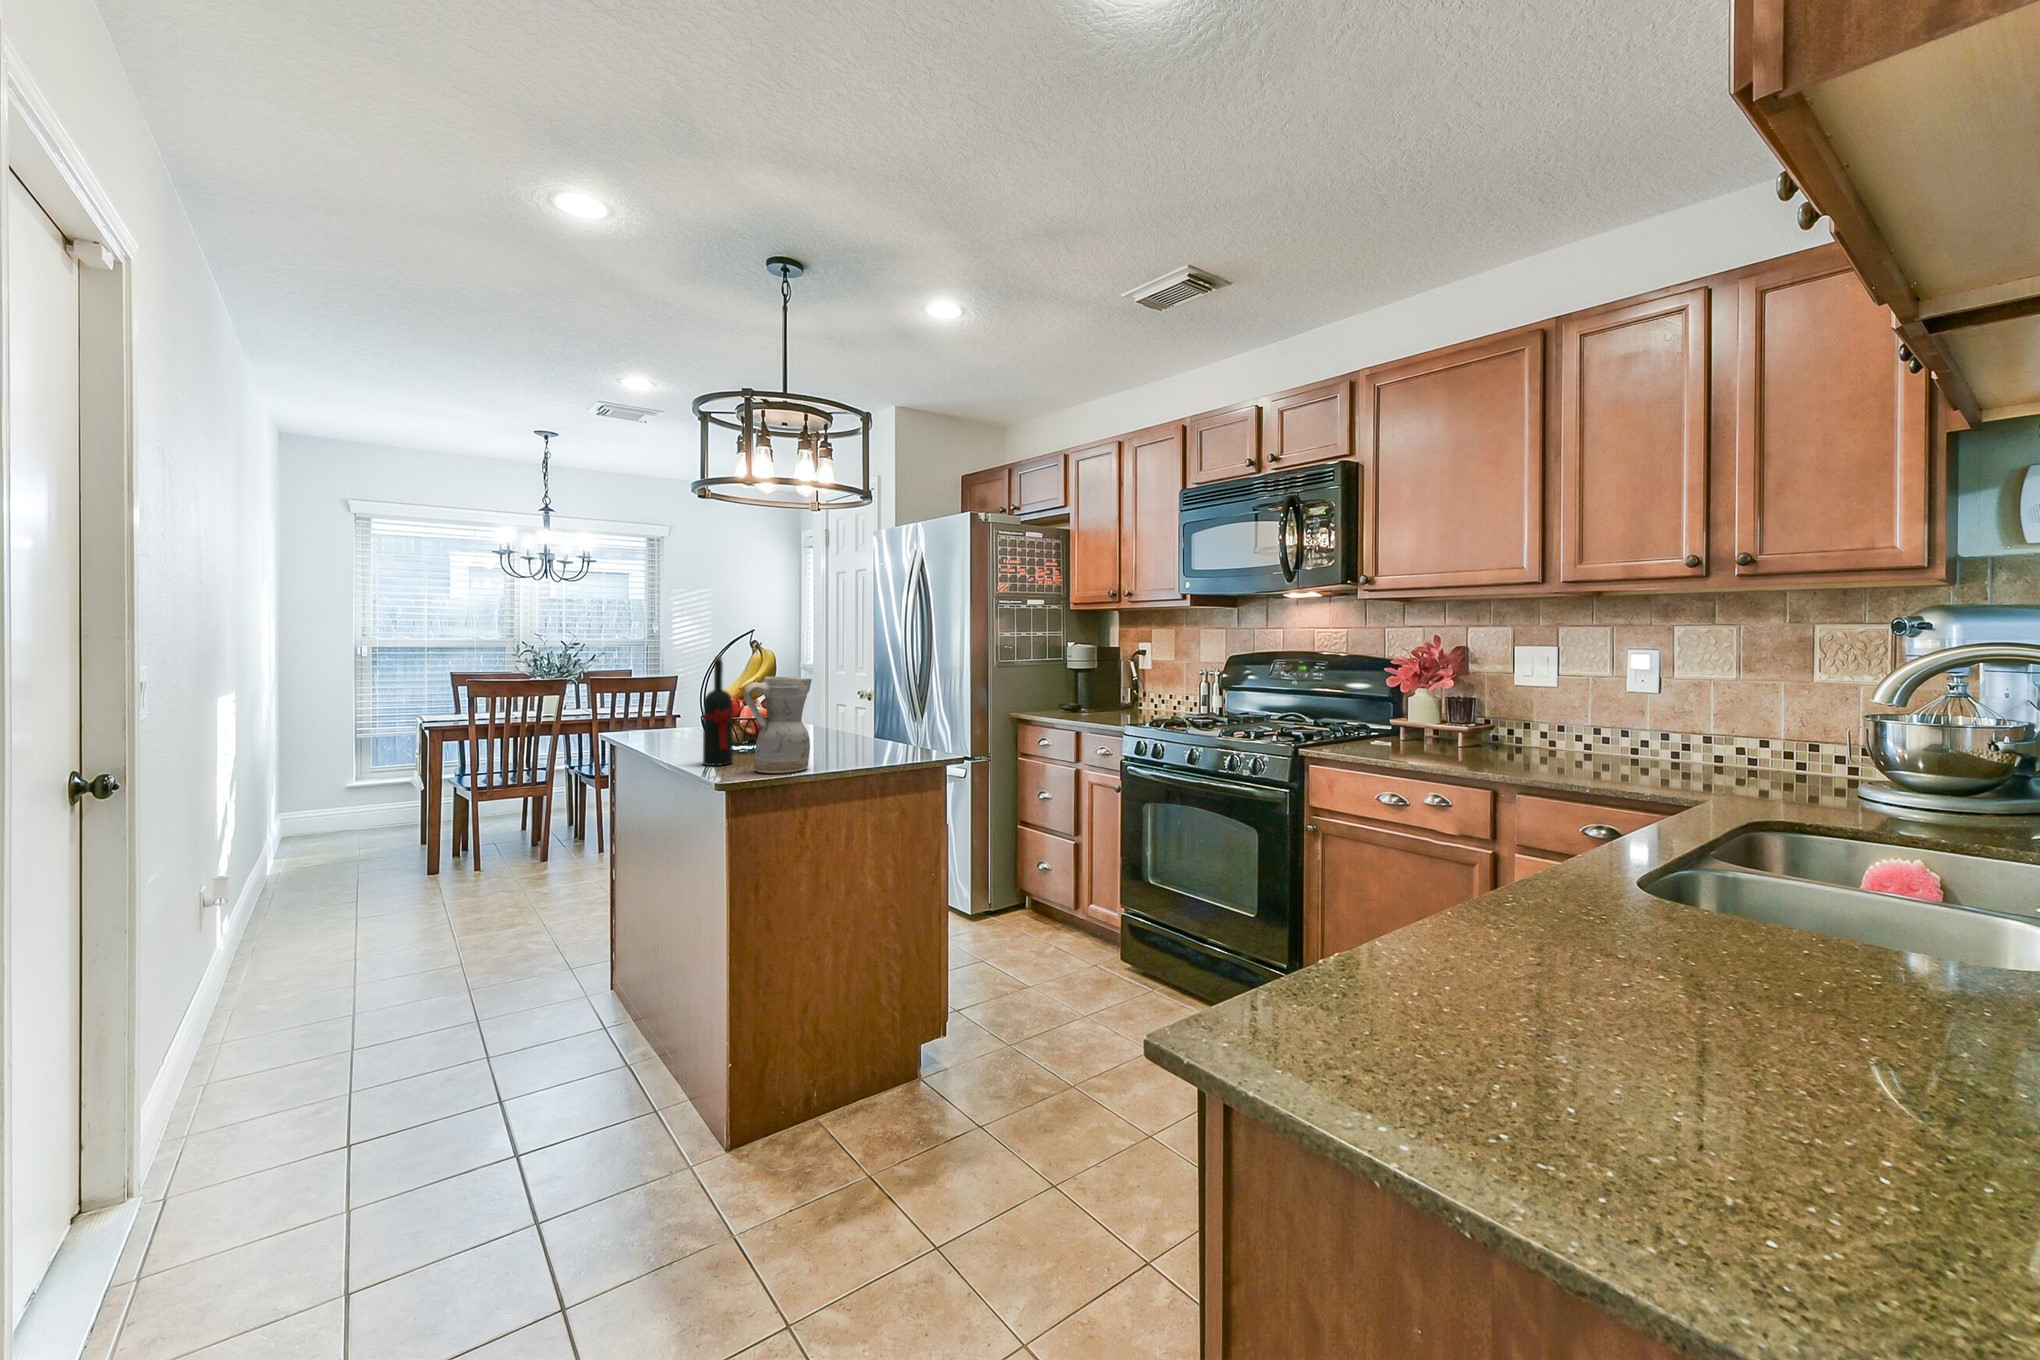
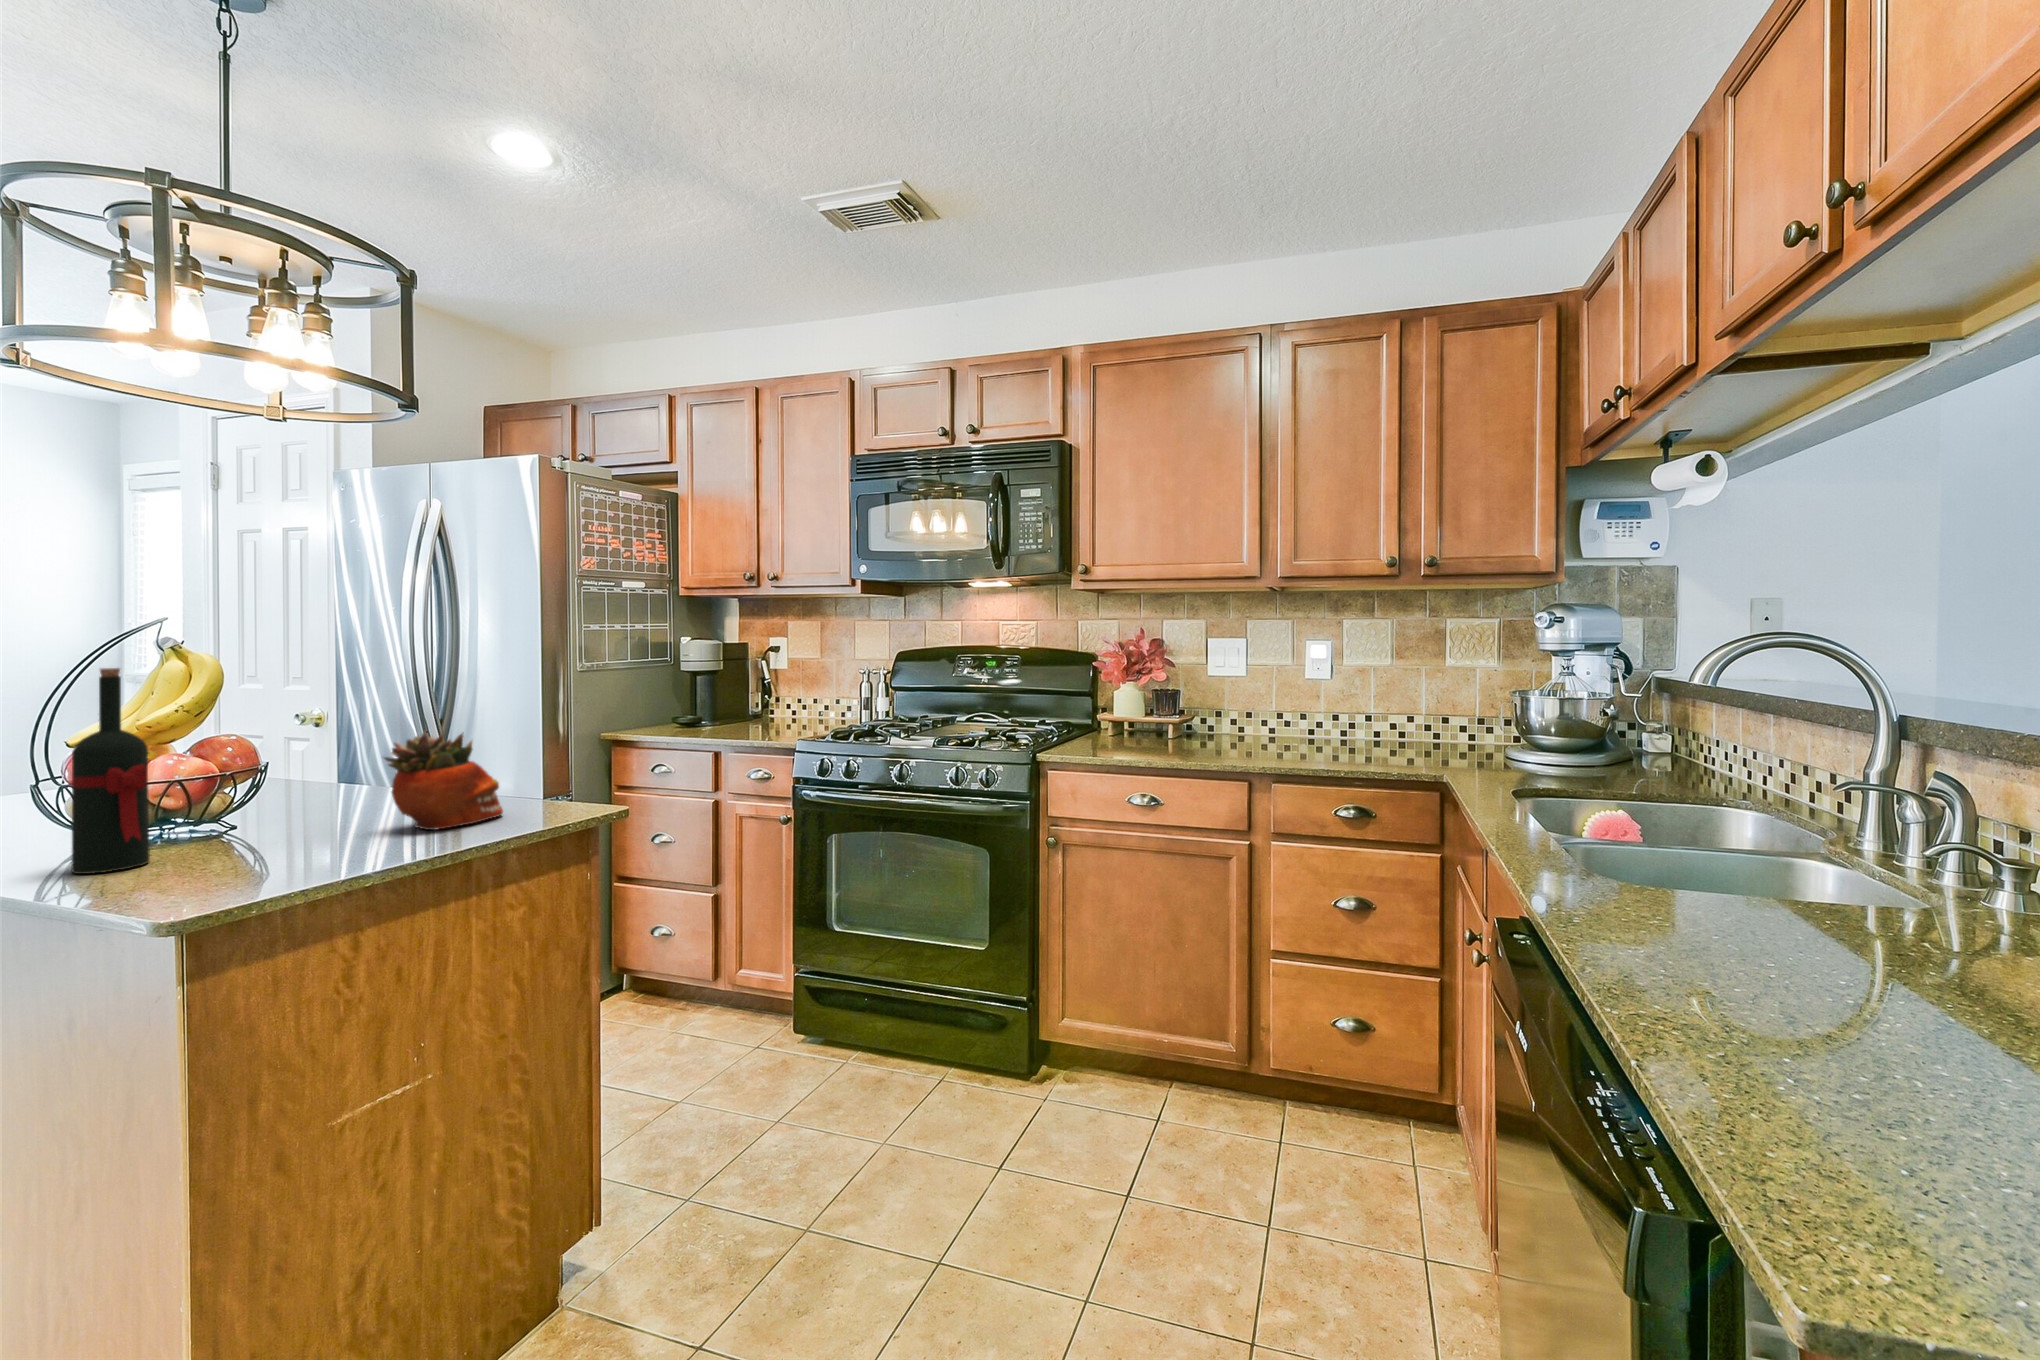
ceramic pitcher: present [744,677,812,773] -> none [199,701,347,873]
succulent planter: none [837,699,901,761] -> present [384,732,503,830]

